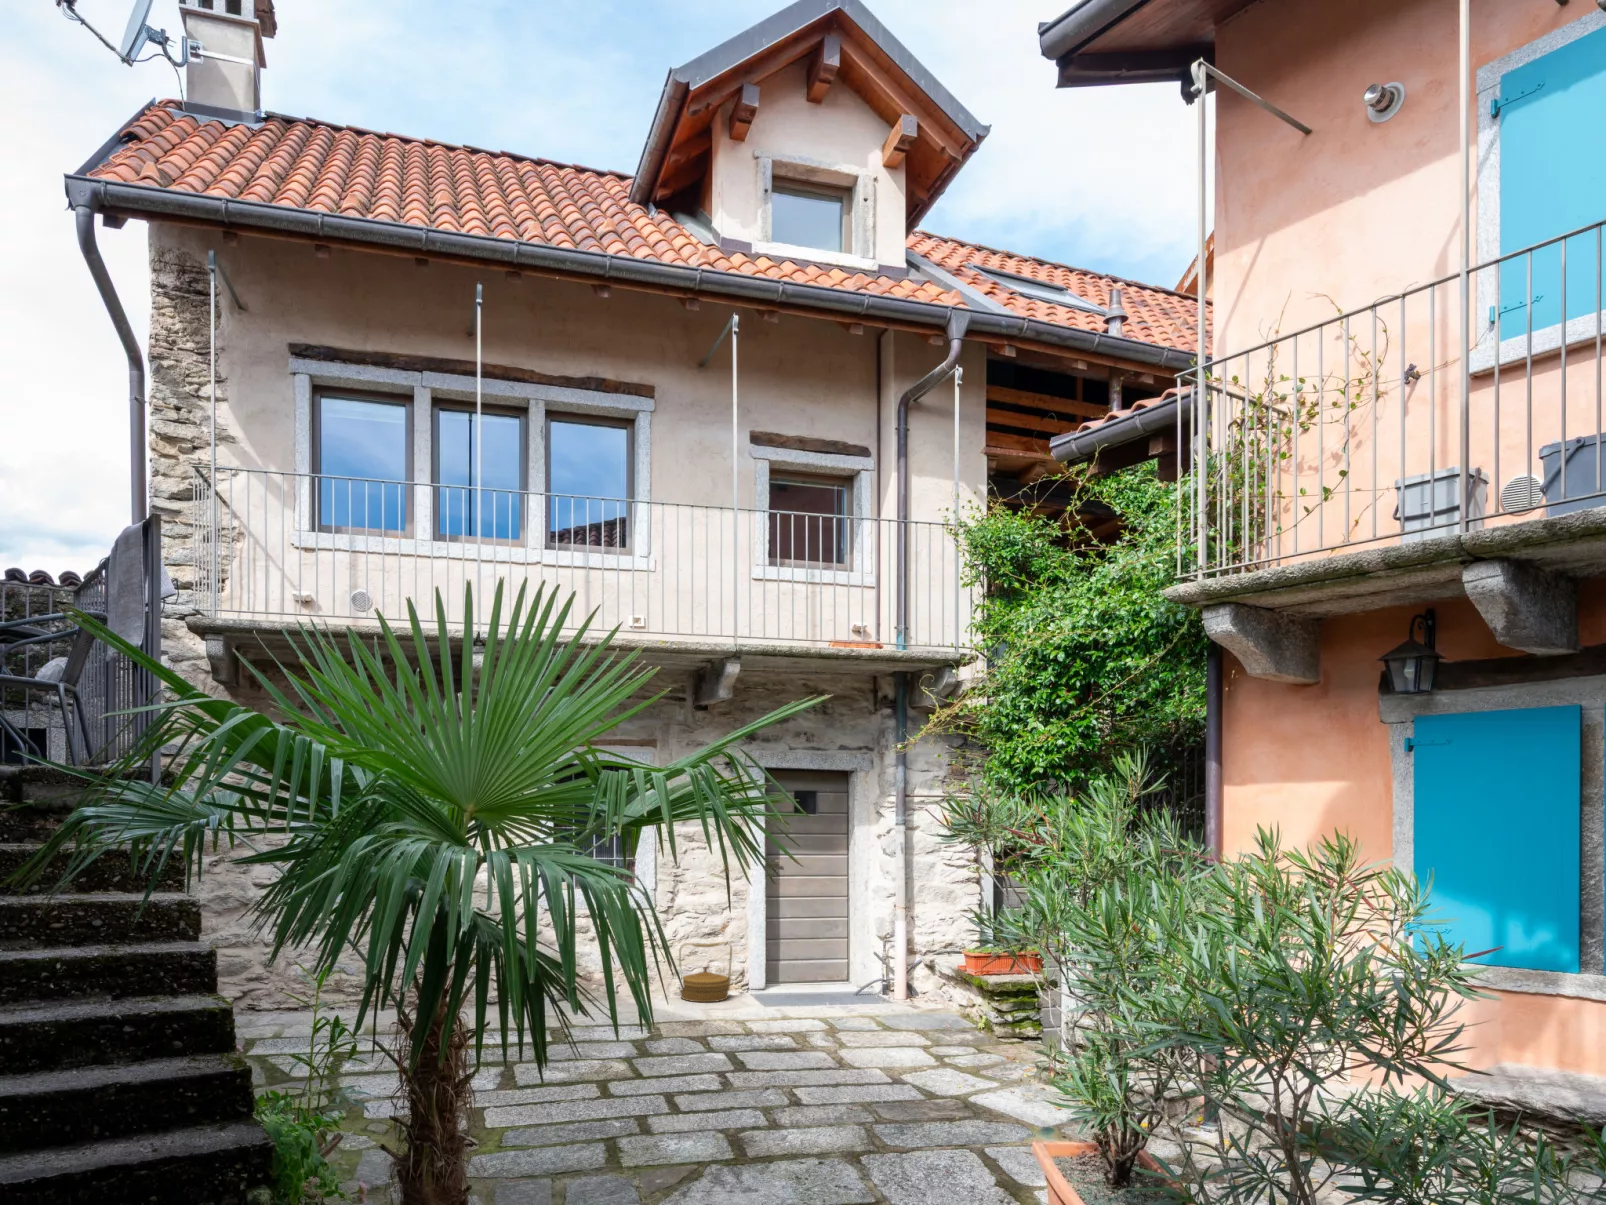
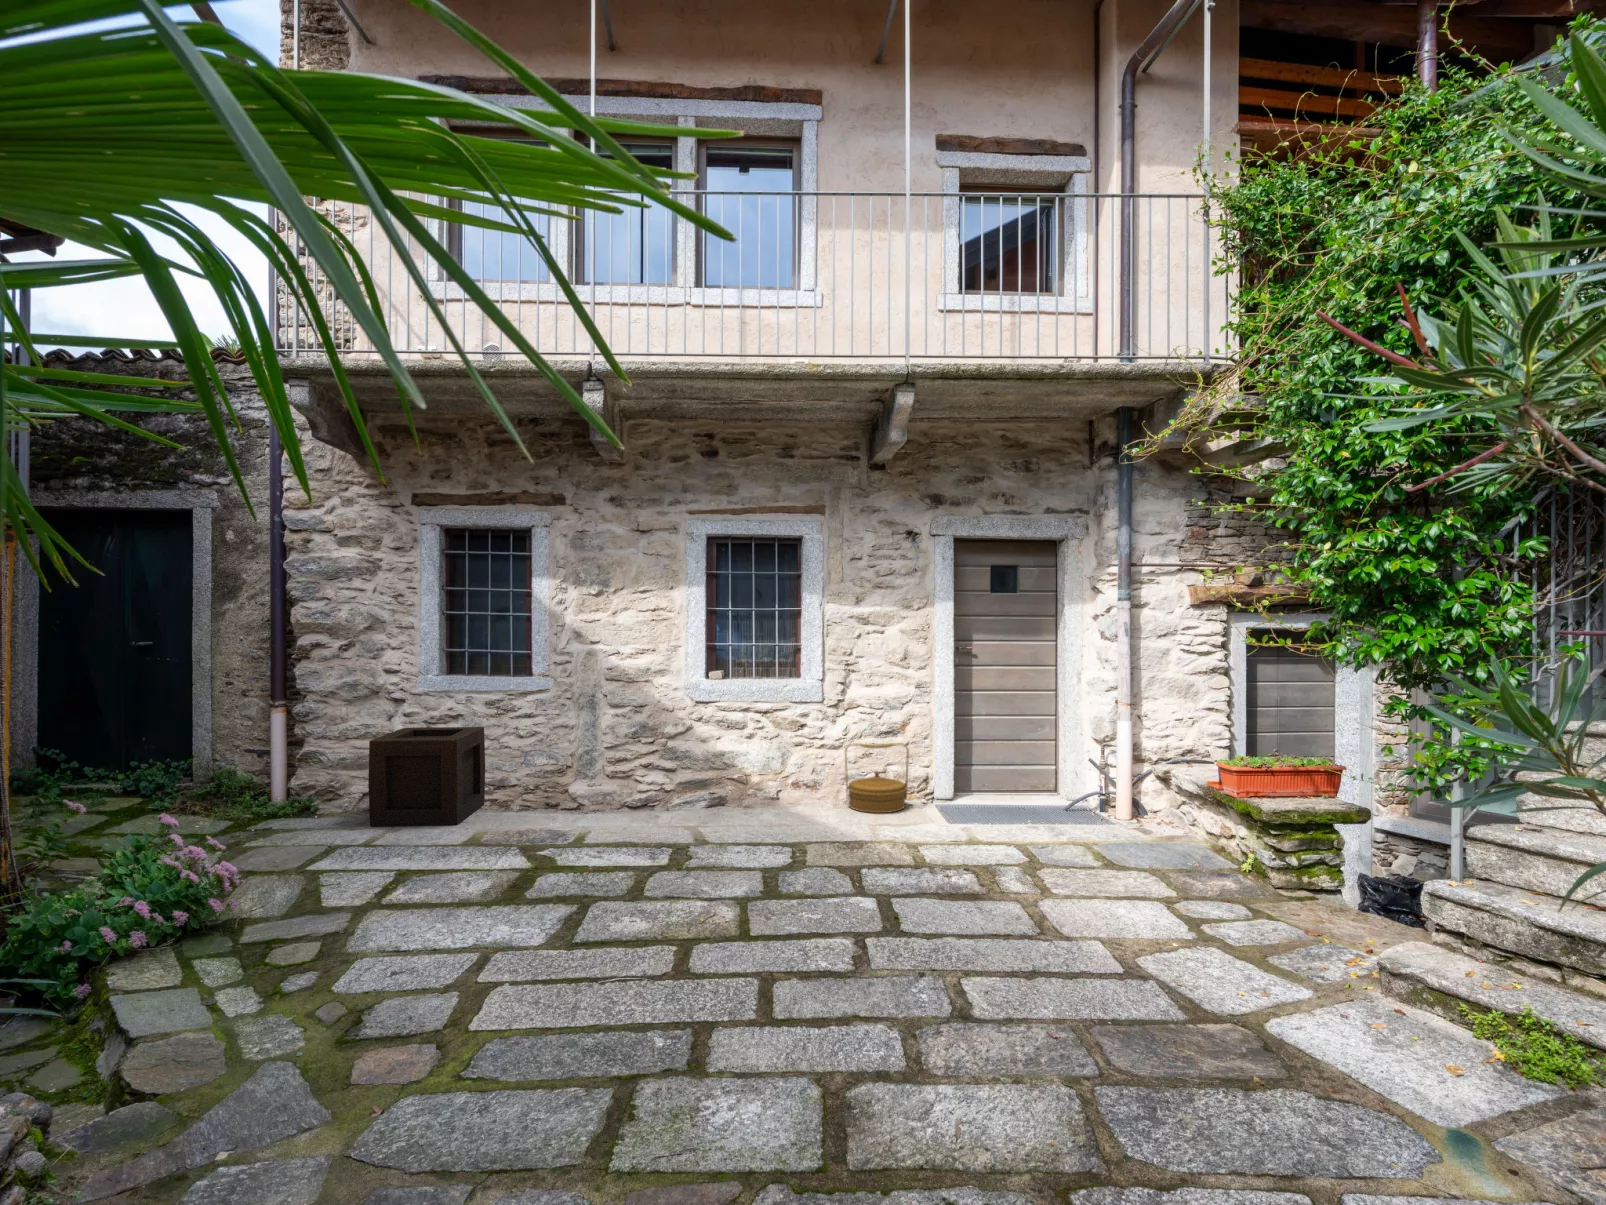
wooden crate: none [261,935,356,1028] -> present [368,727,485,826]

